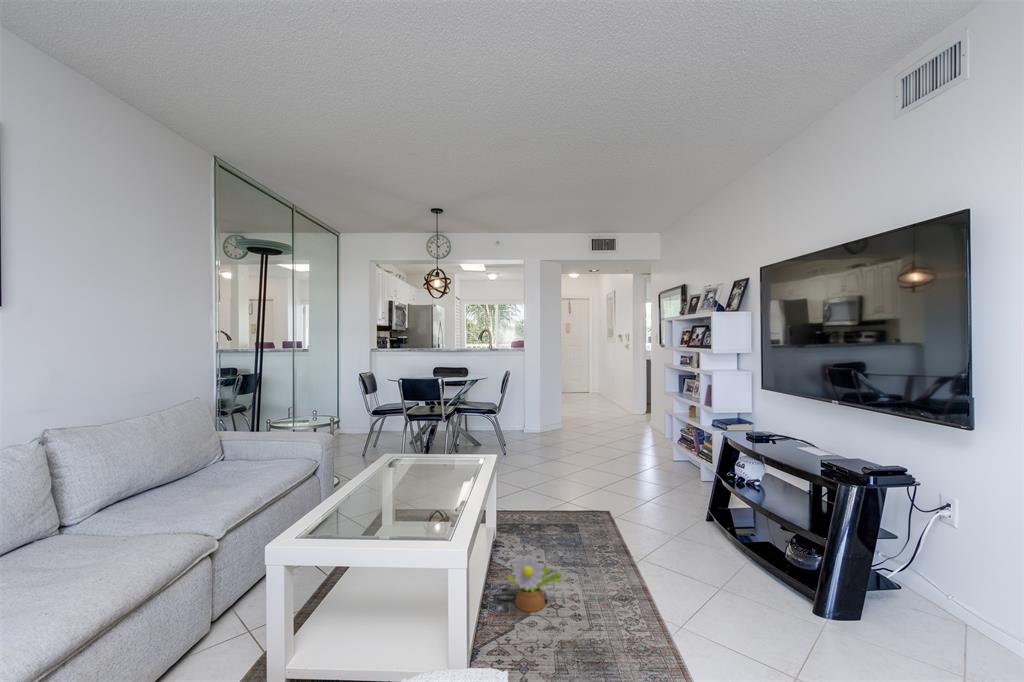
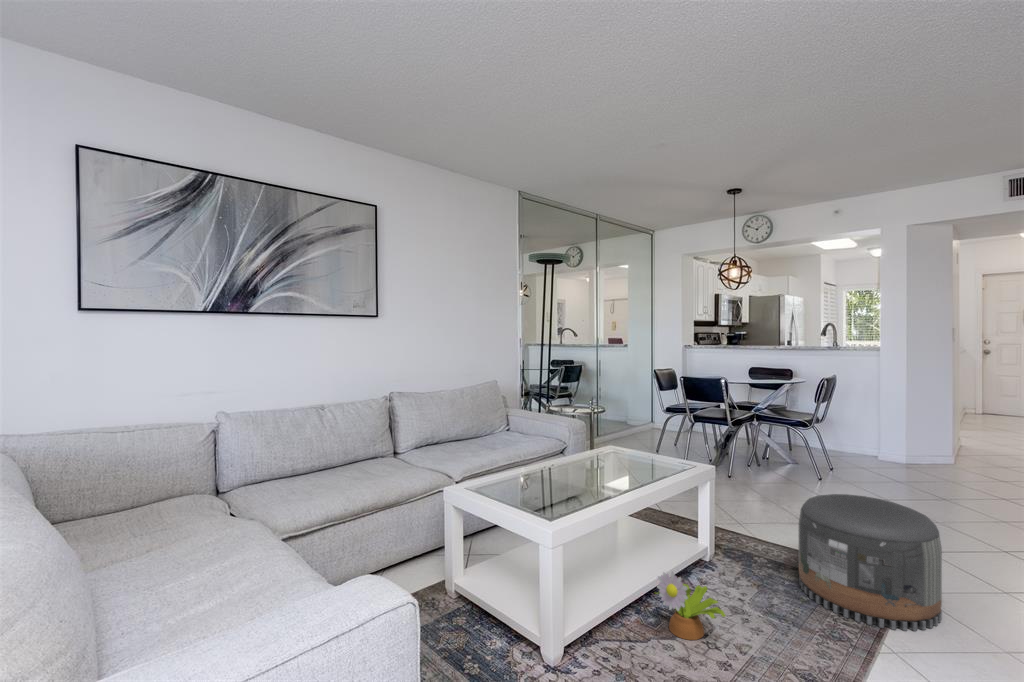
pouf: none [558,457,643,549] -> present [799,494,942,631]

